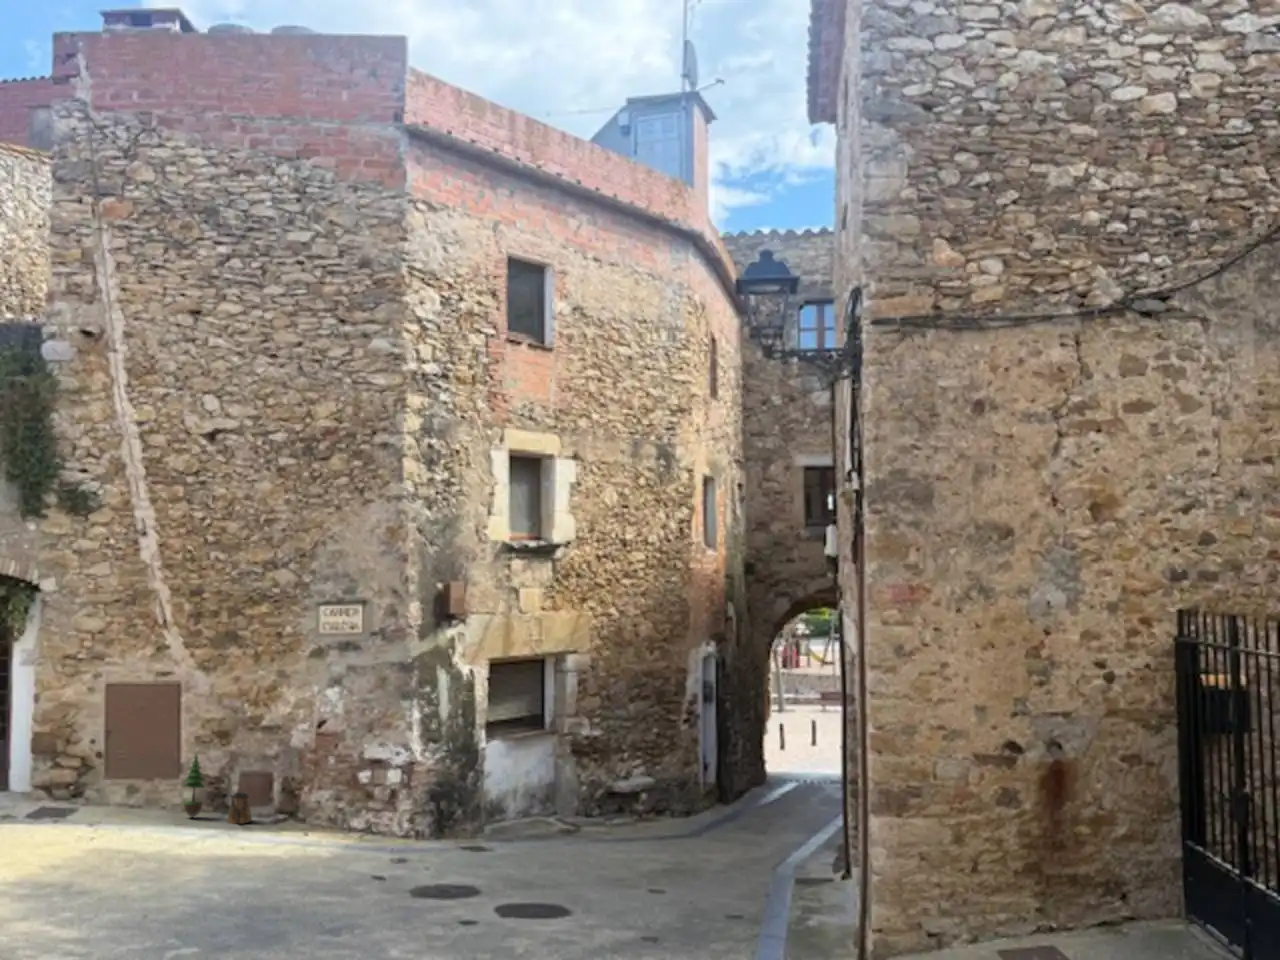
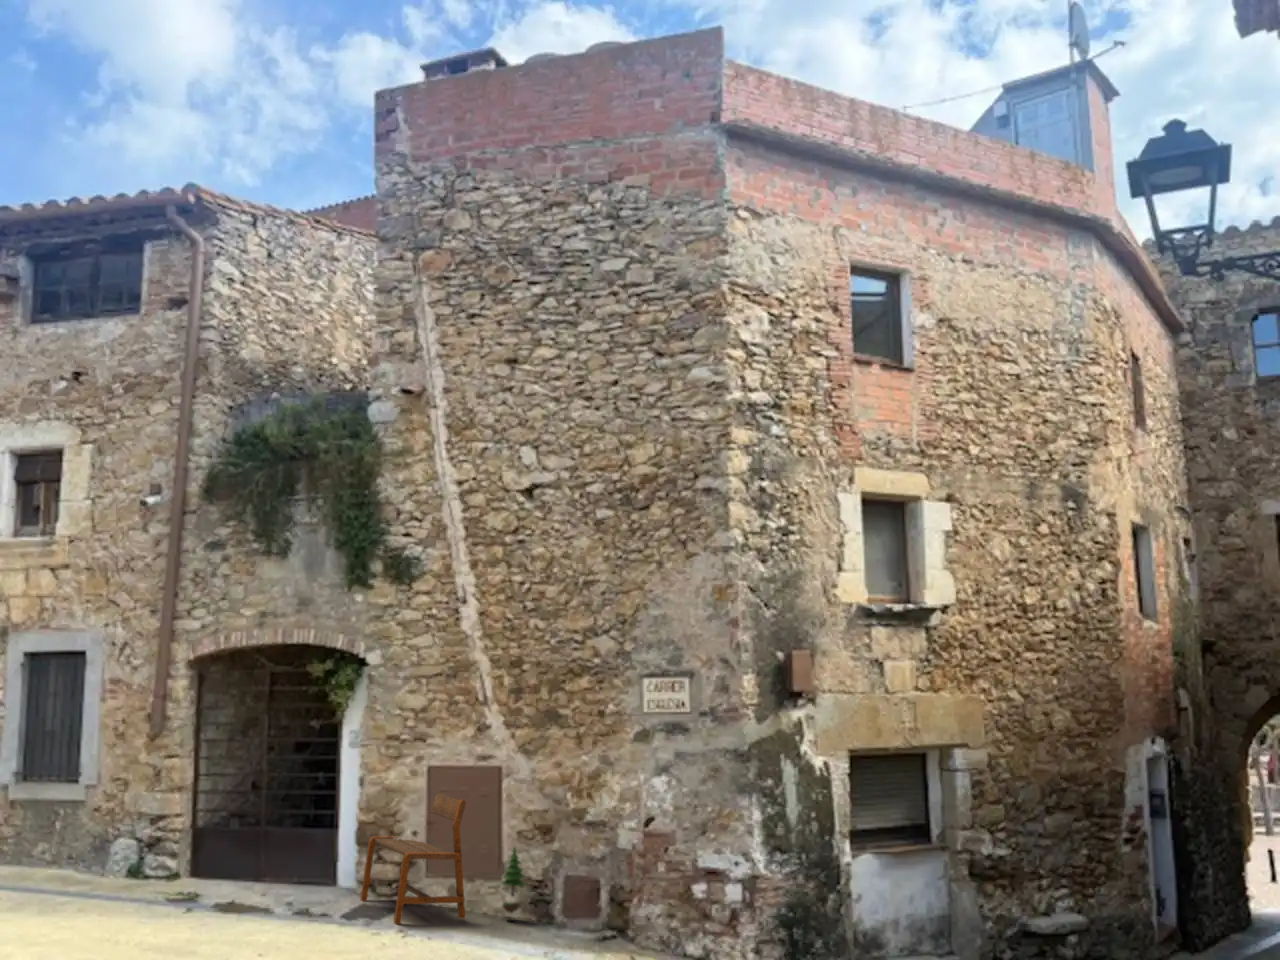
bench: none [37,707,153,828] -> present [360,794,466,924]
watering can: present [227,792,252,824] -> none [543,894,574,932]

